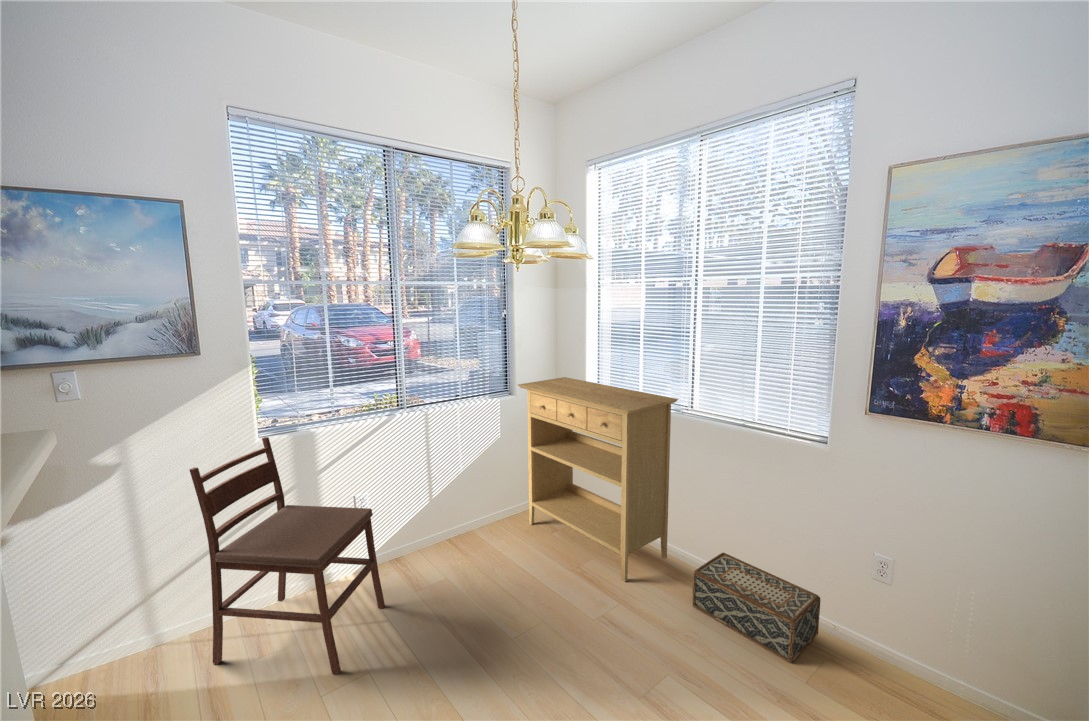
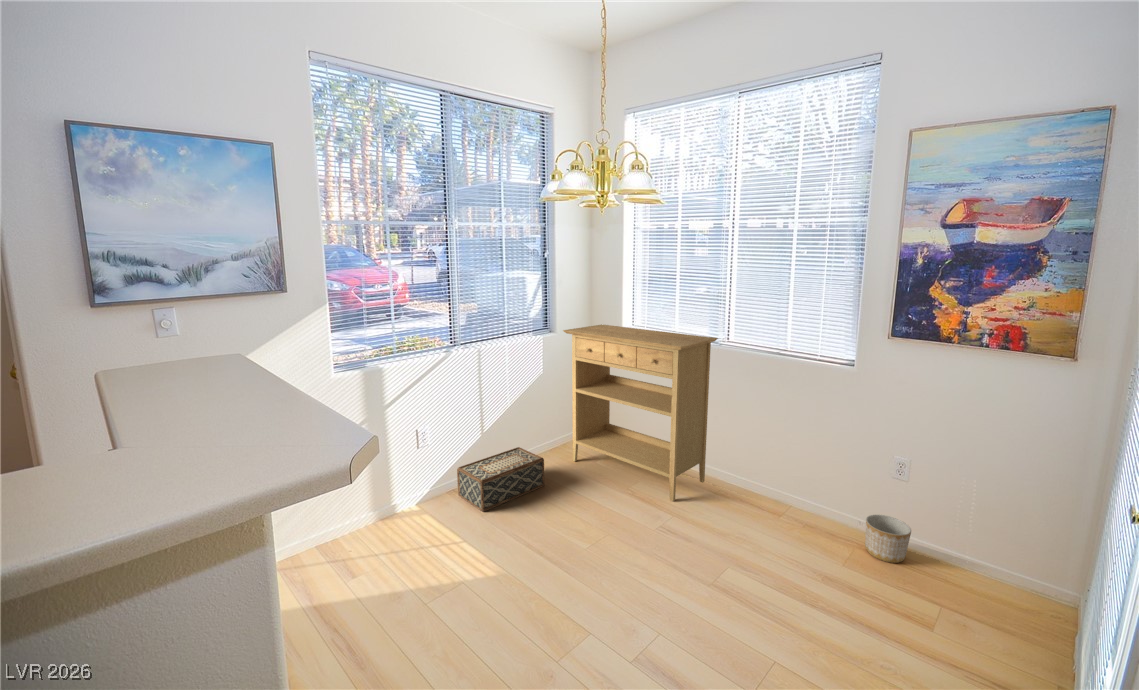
dining chair: present [190,437,385,674] -> none [295,377,462,584]
woven basket: present [692,553,820,663] -> present [457,447,544,511]
planter: none [841,622,898,688] -> present [865,515,911,563]

